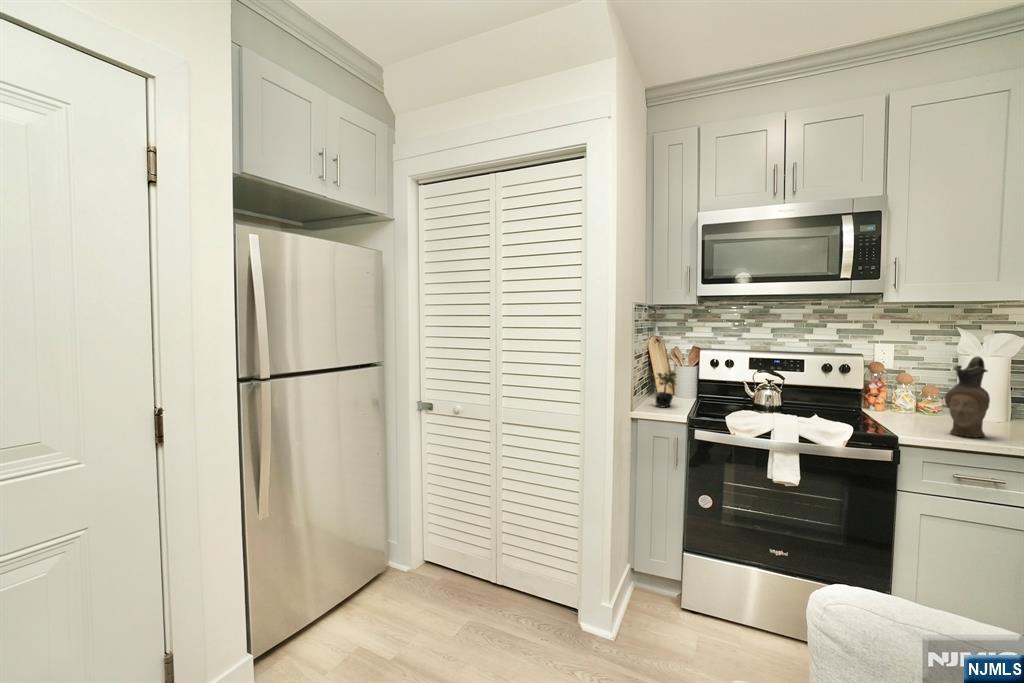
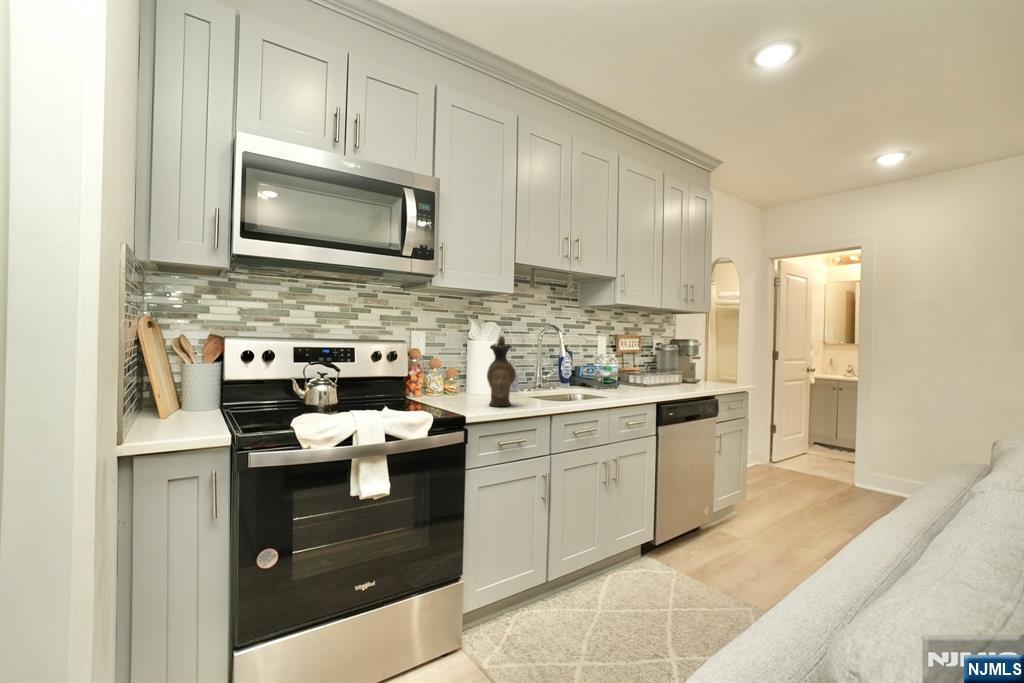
succulent plant: present [654,371,676,407] -> none [153,367,201,431]

